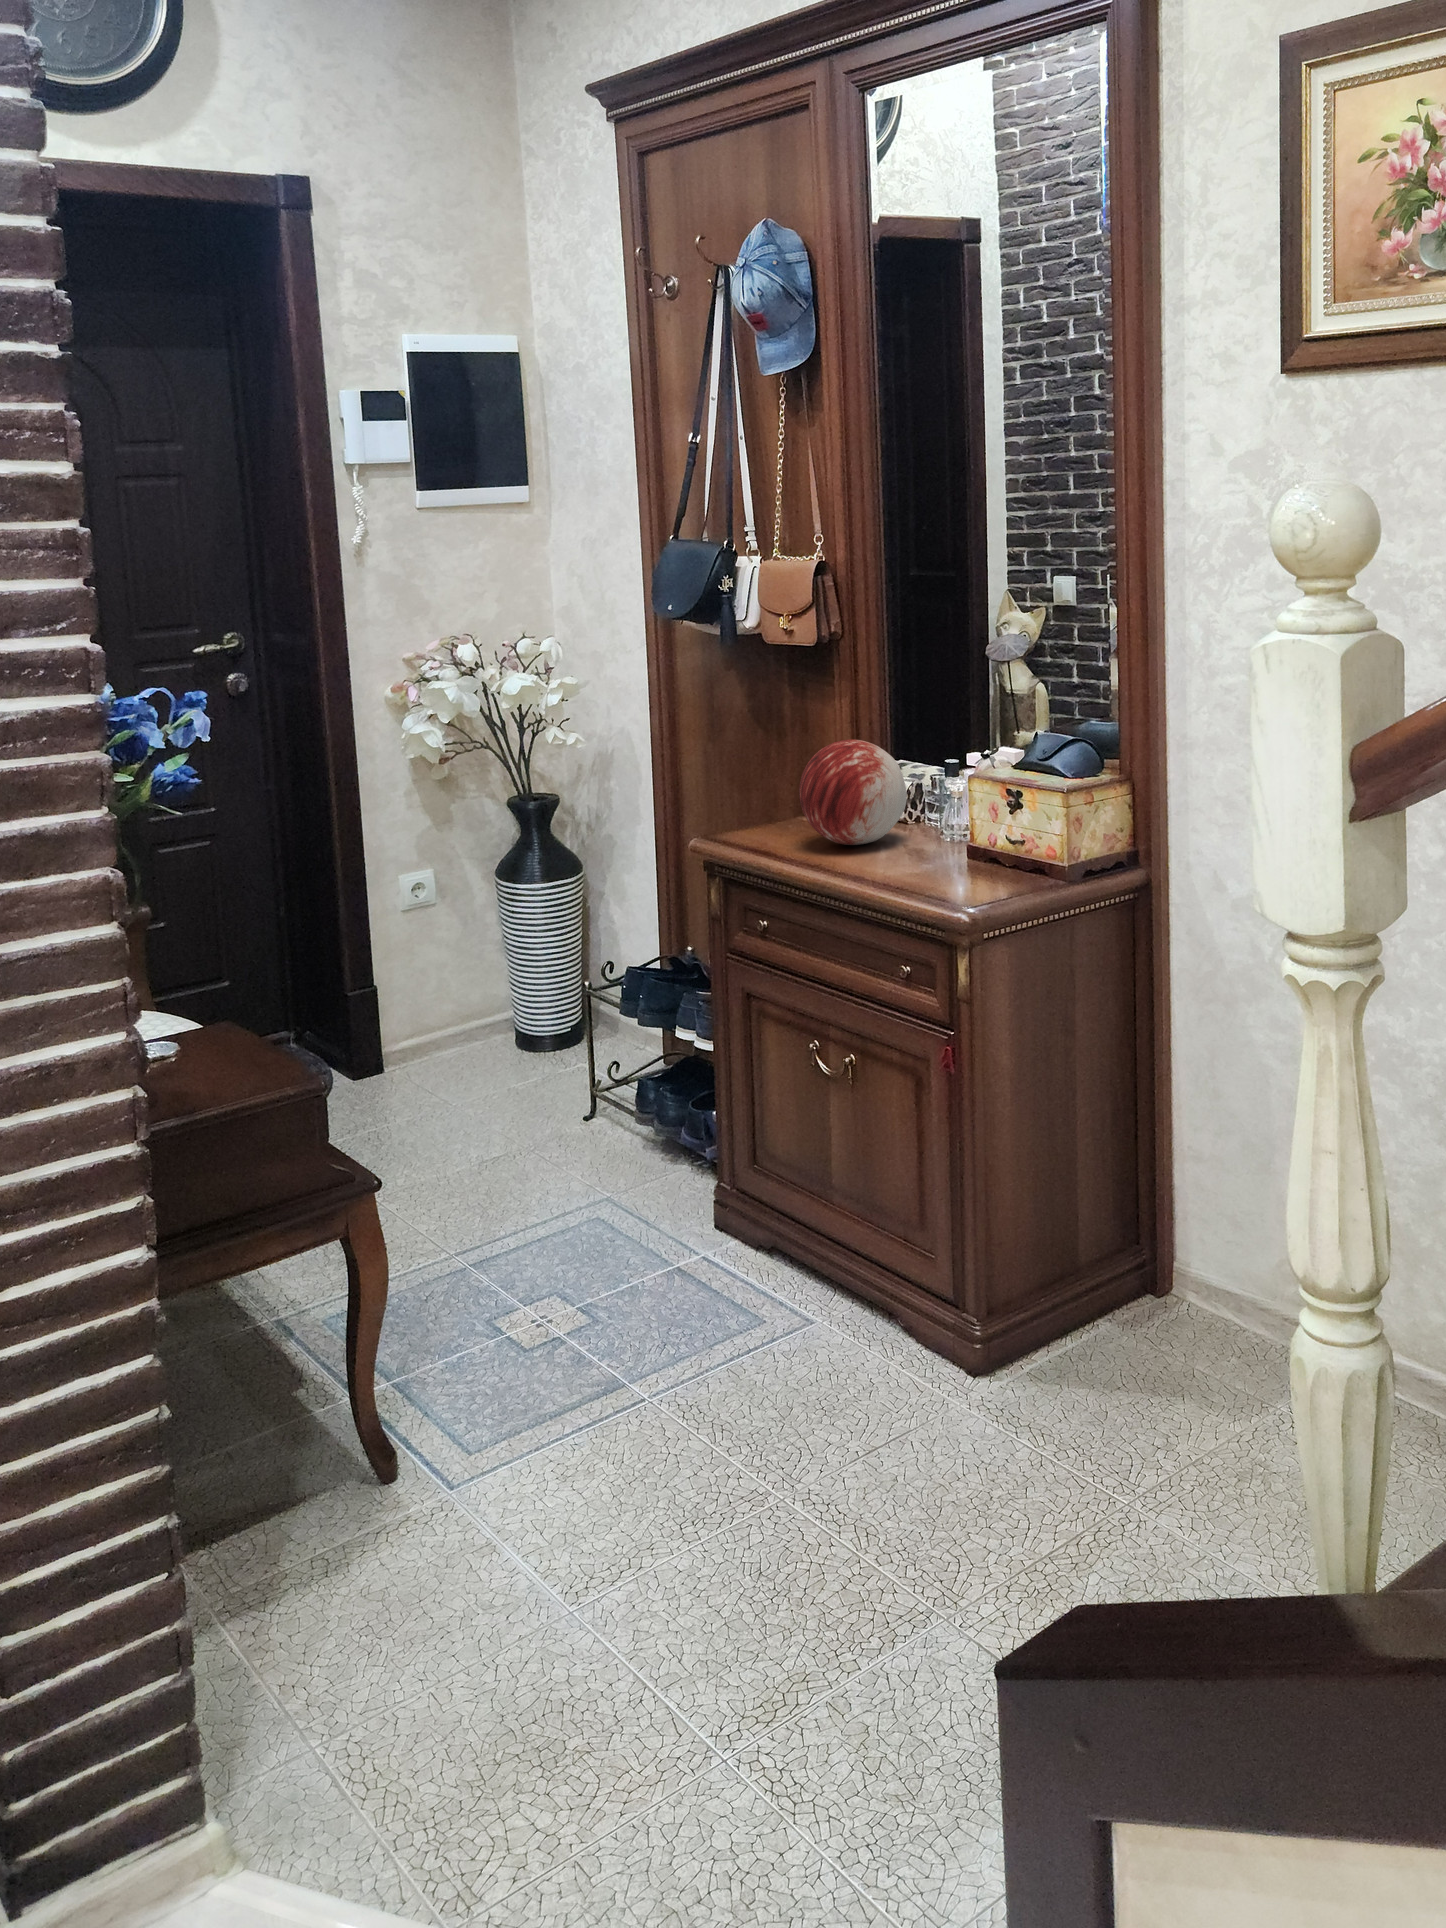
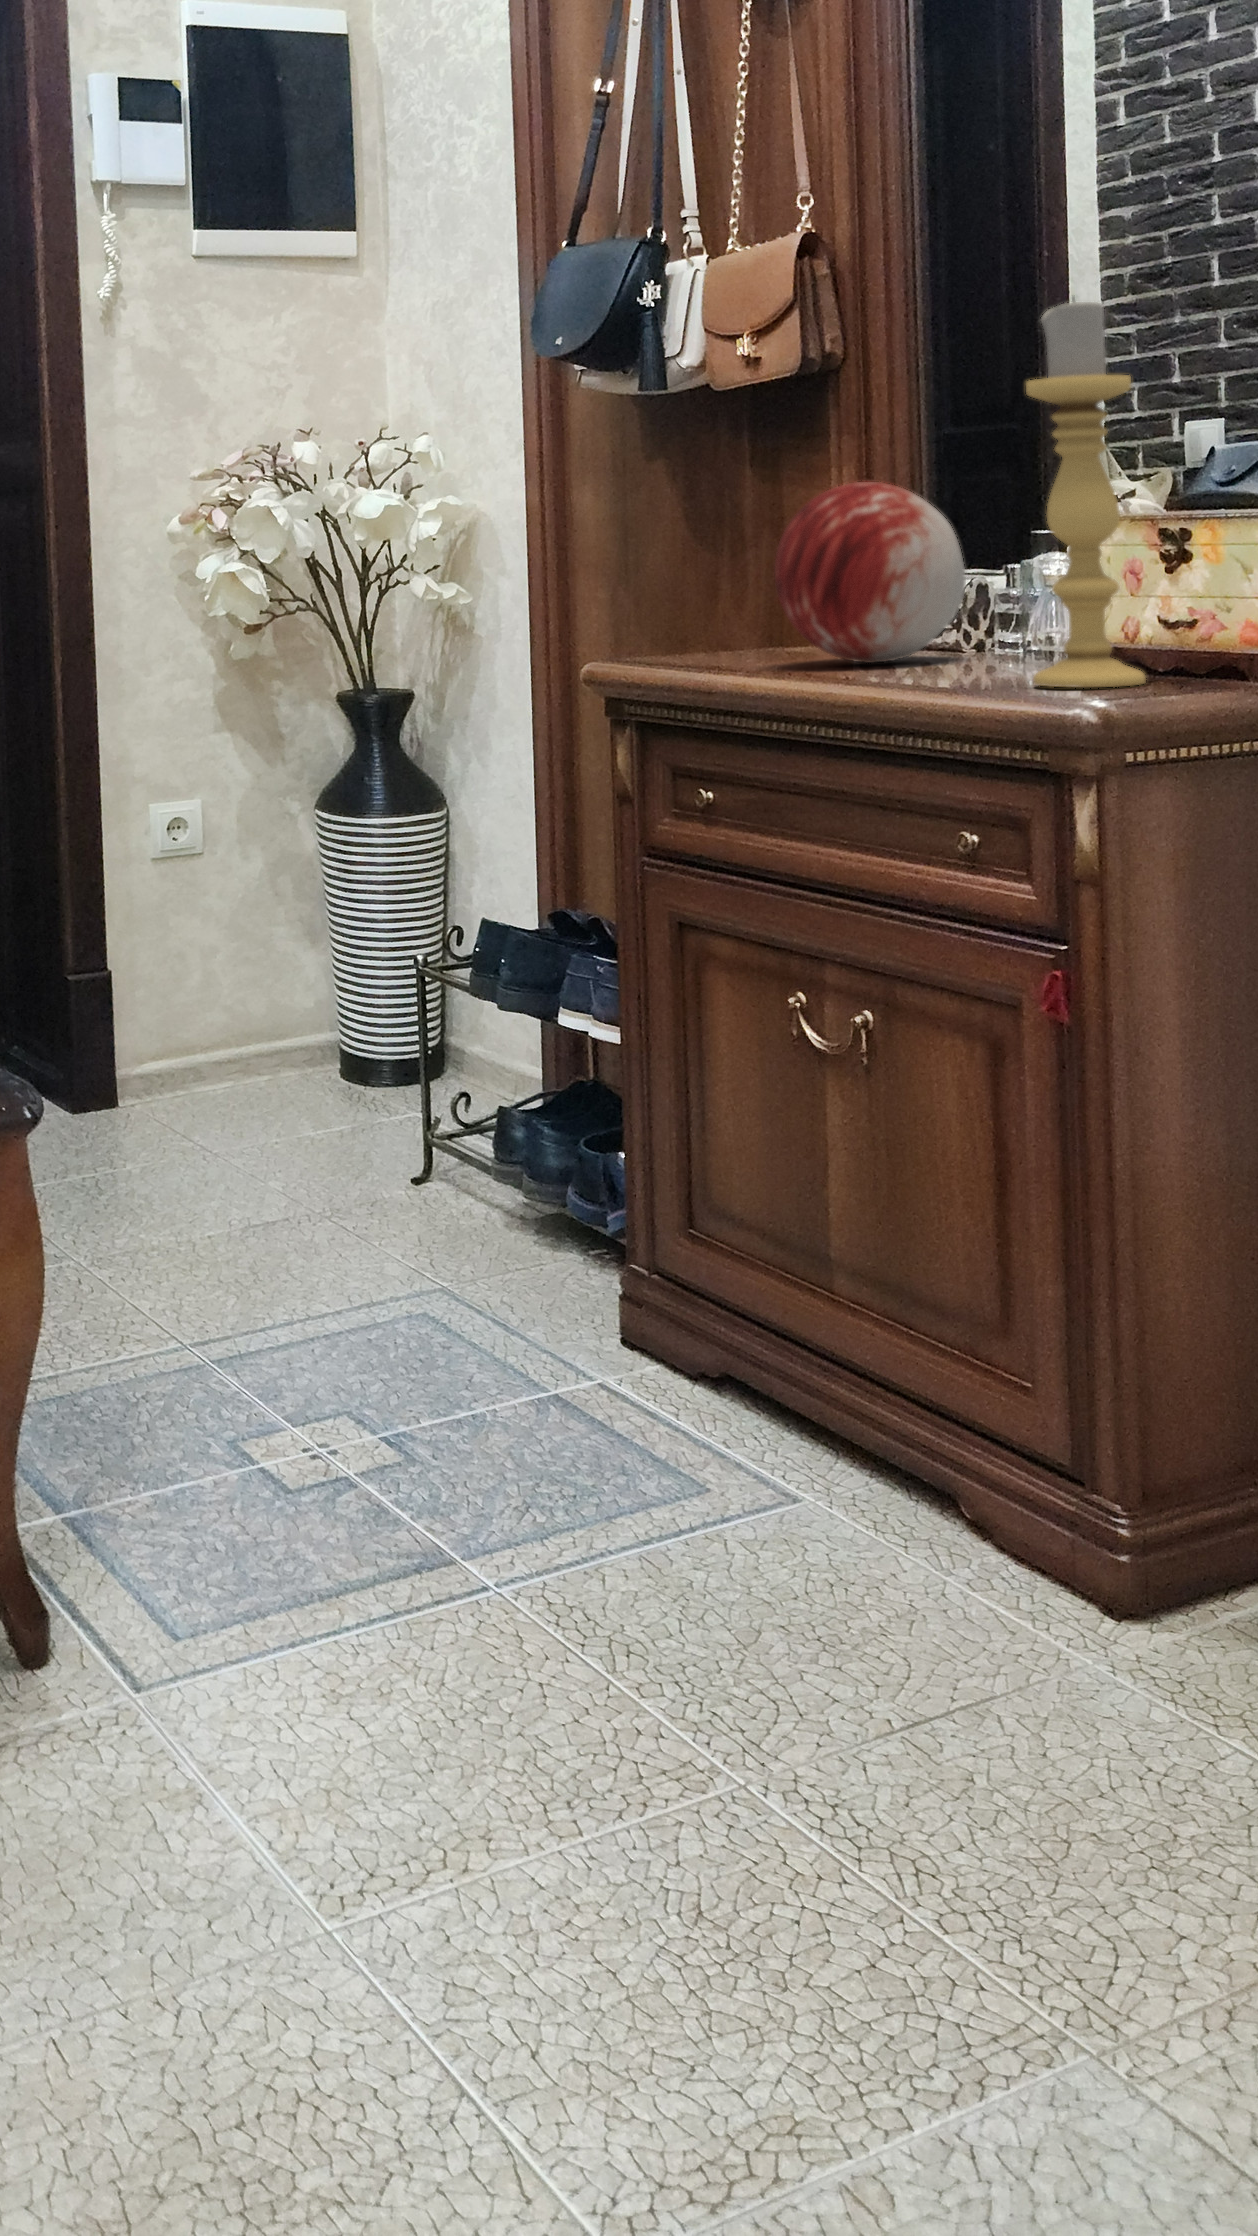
candle holder: none [932,682,993,899] -> present [1026,297,1146,687]

